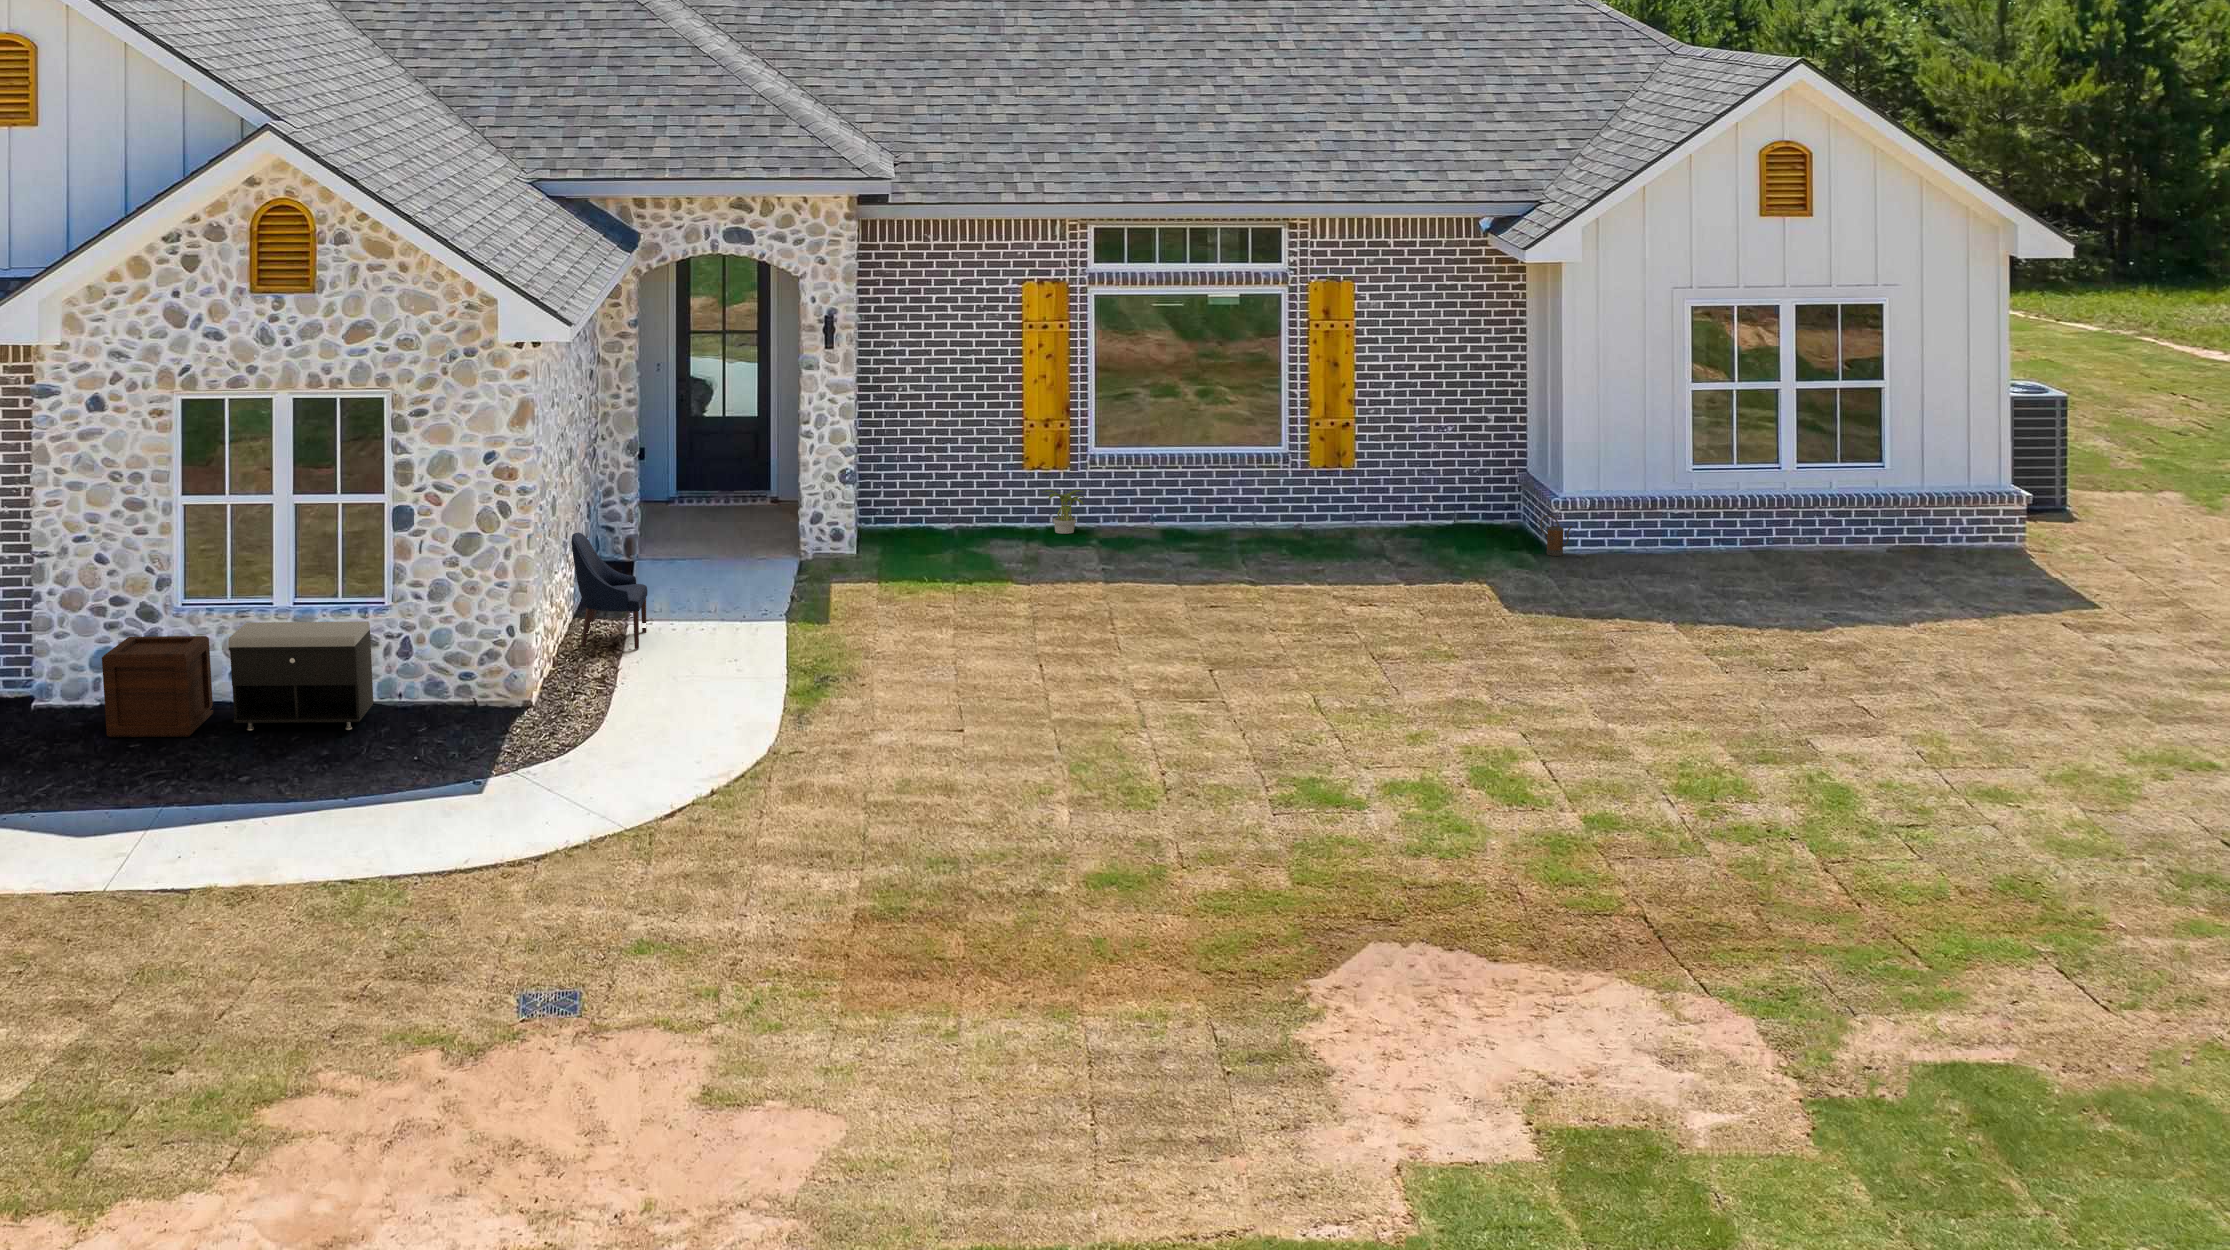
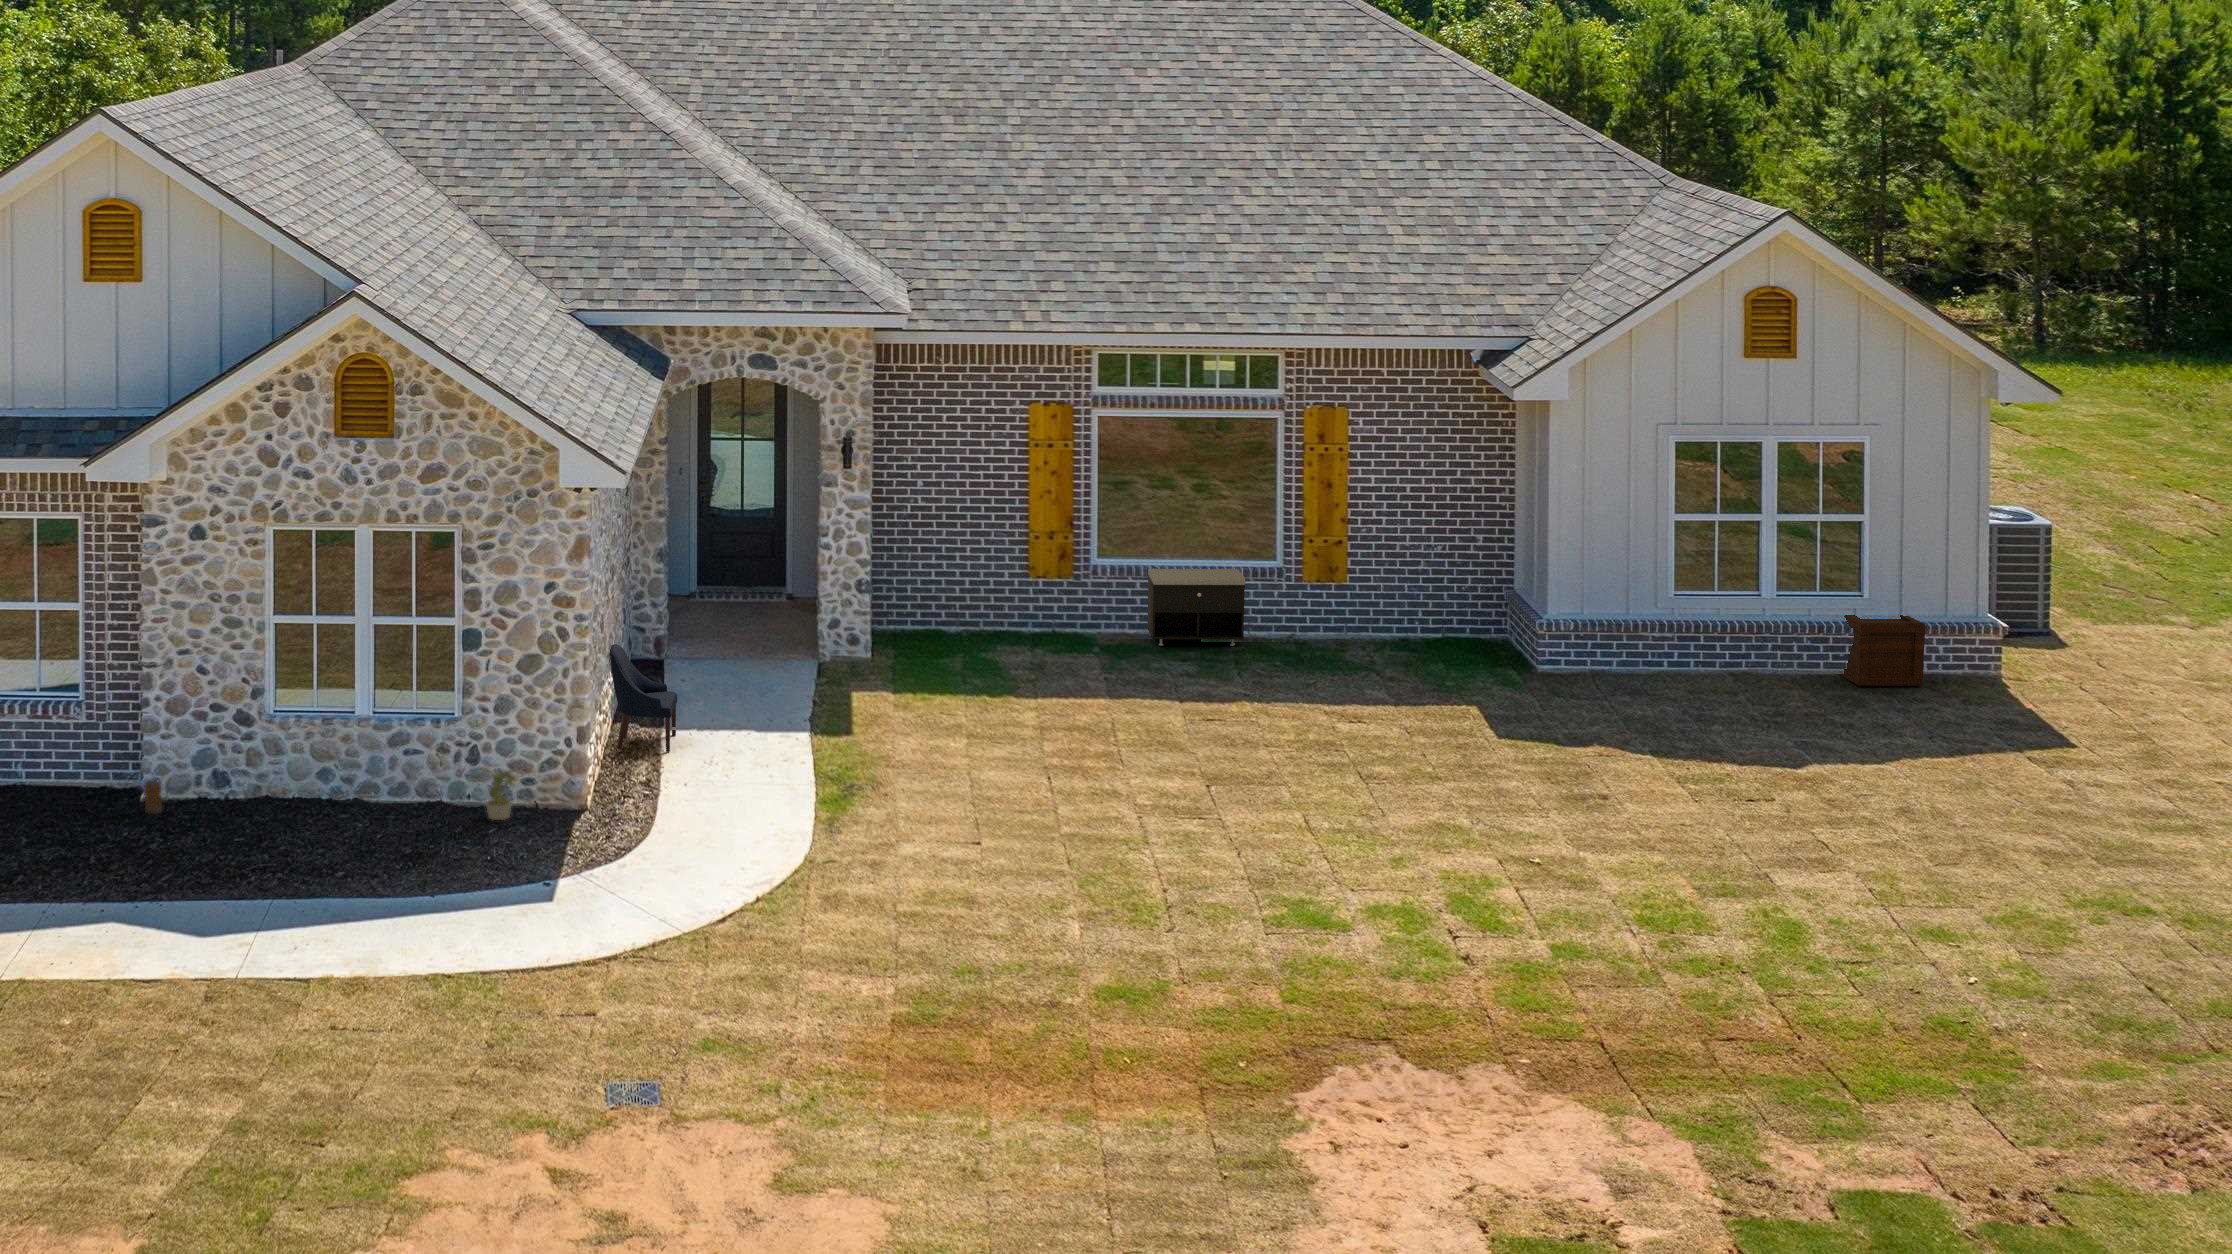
potted plant: present [1043,490,1085,534] -> present [476,768,519,820]
watering can: present [1540,515,1572,556] -> present [144,772,163,814]
storage bench: present [228,621,373,731] -> present [1147,569,1245,646]
wooden crate: present [102,636,213,737] -> present [1840,615,1925,686]

